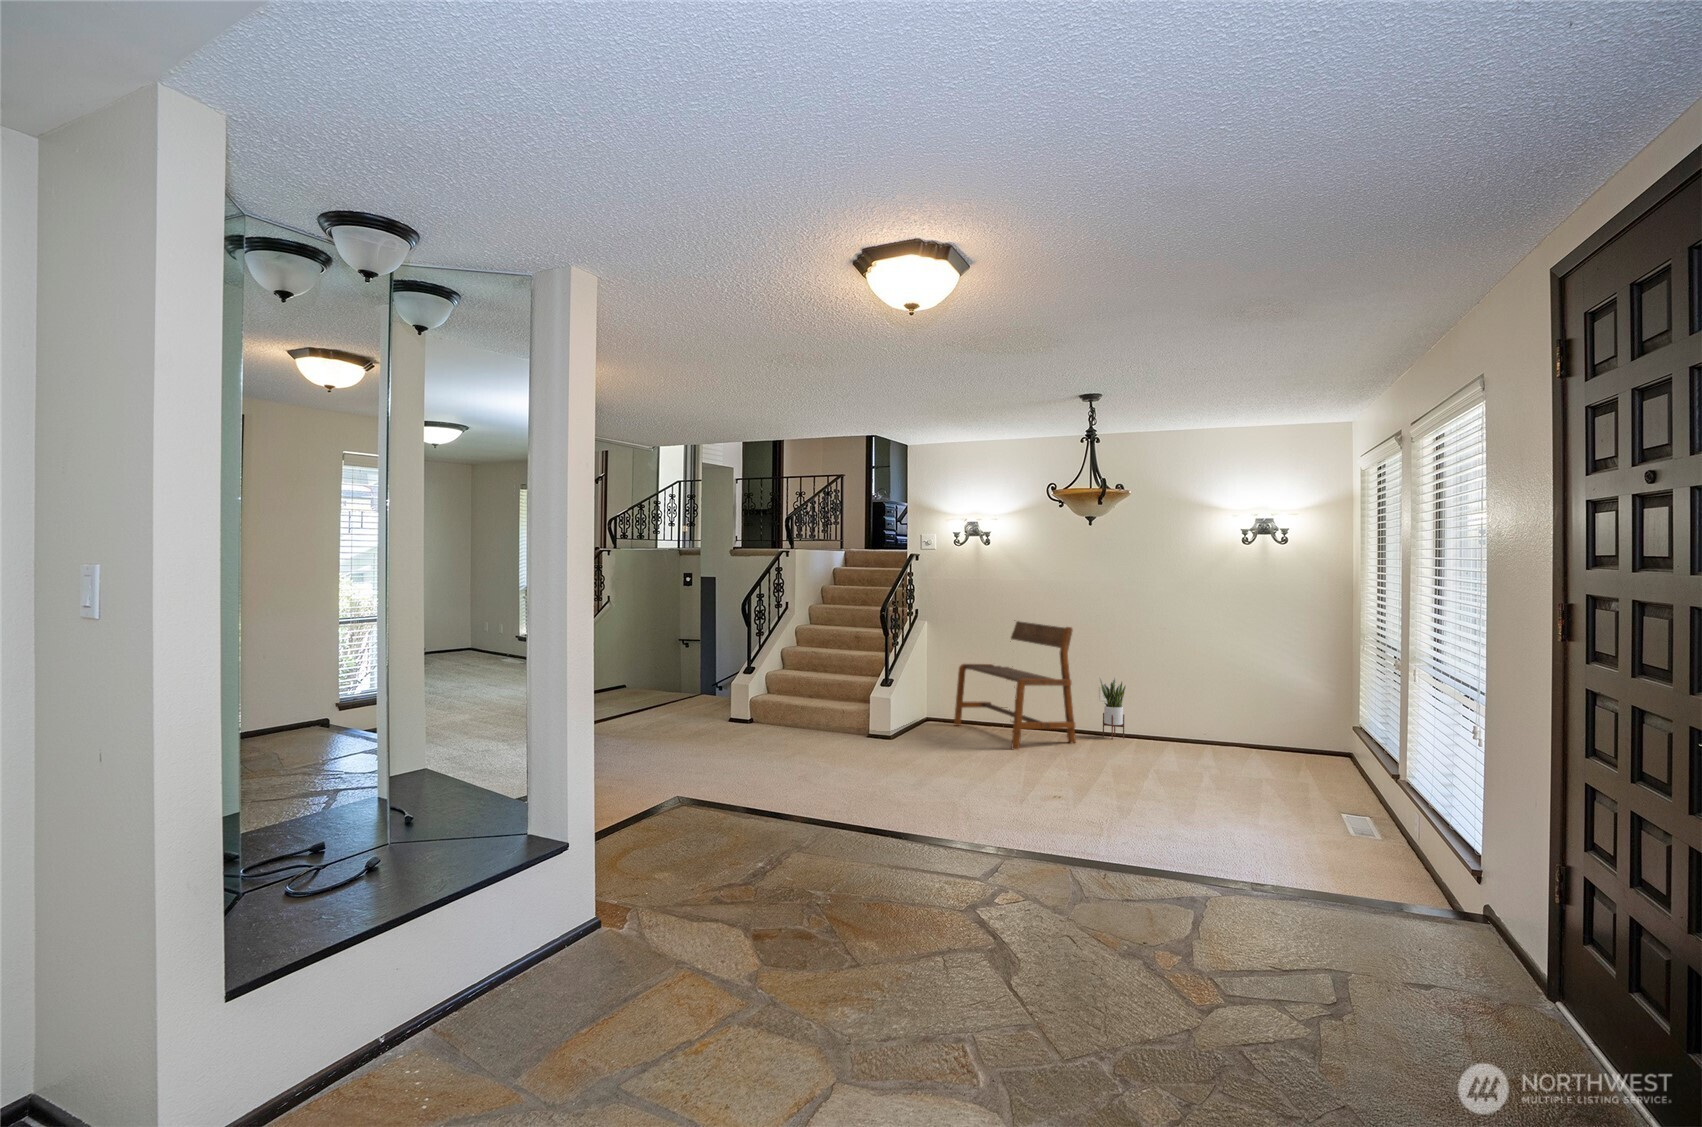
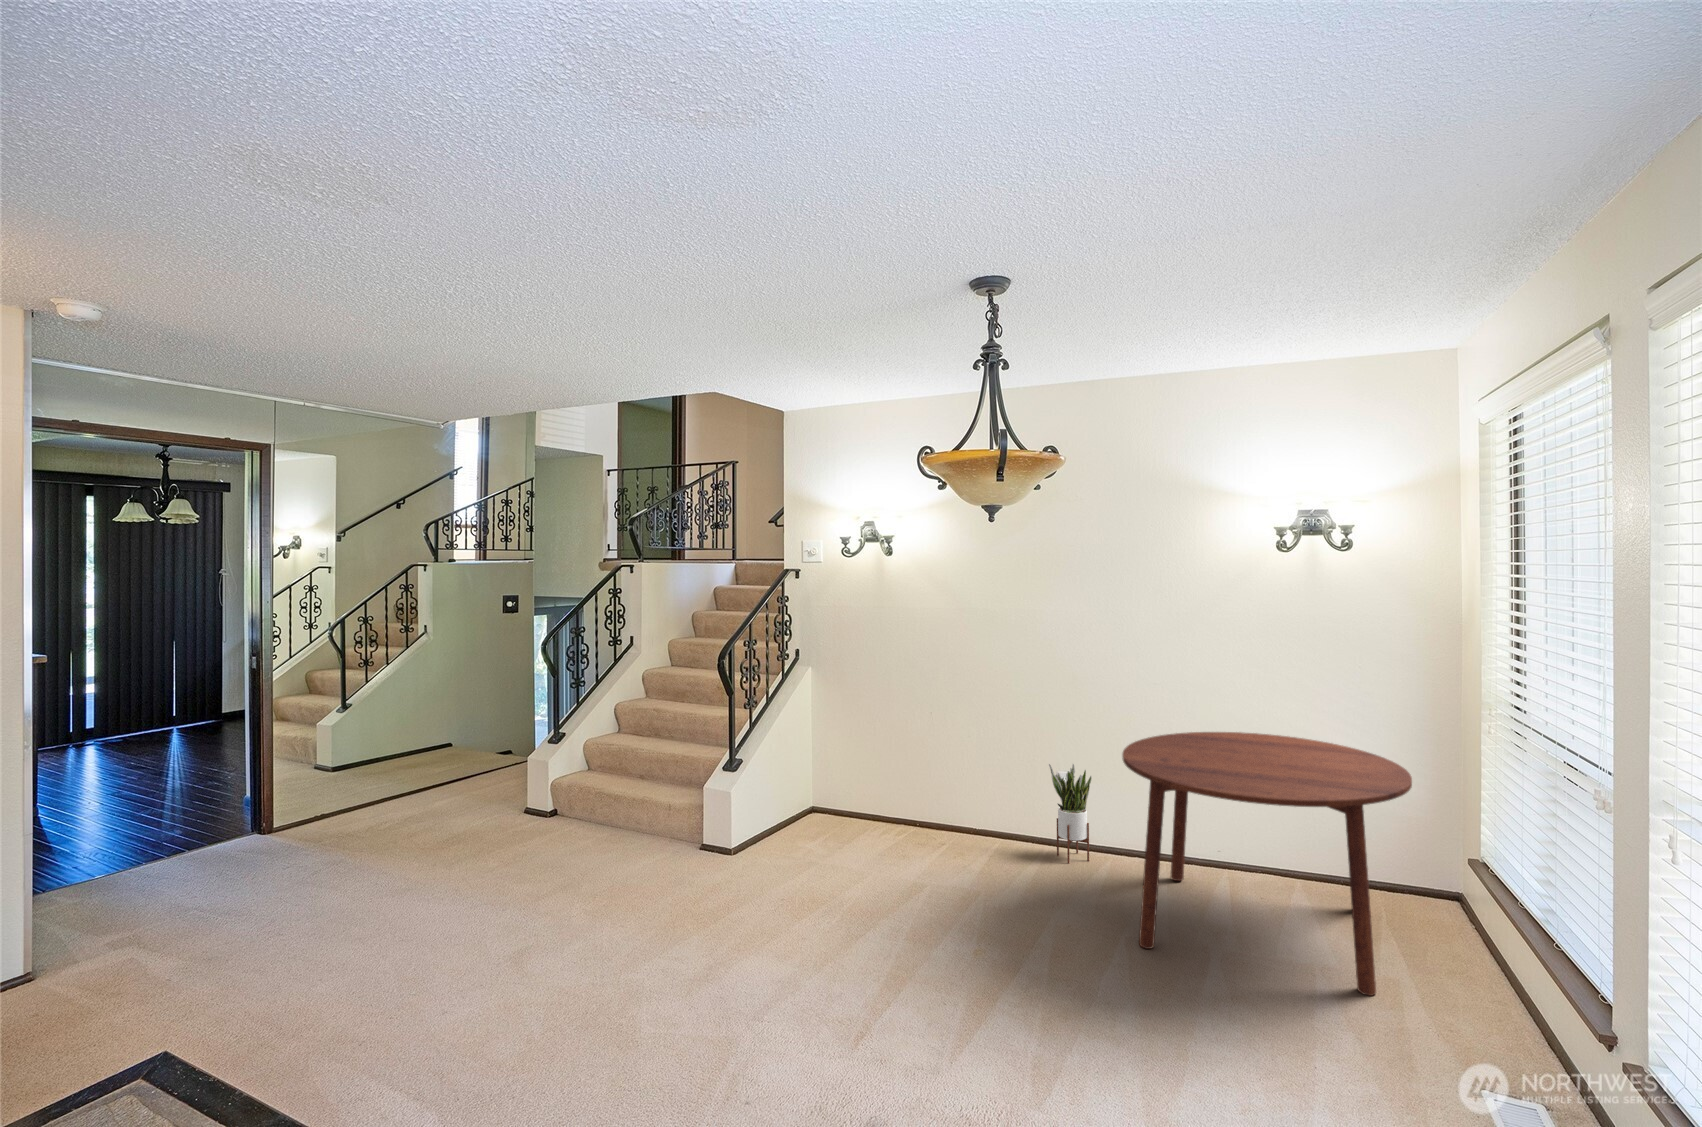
bench: present [954,620,1076,750] -> none [844,665,1006,890]
dining table: none [1158,654,1326,781] -> present [1122,732,1412,996]

